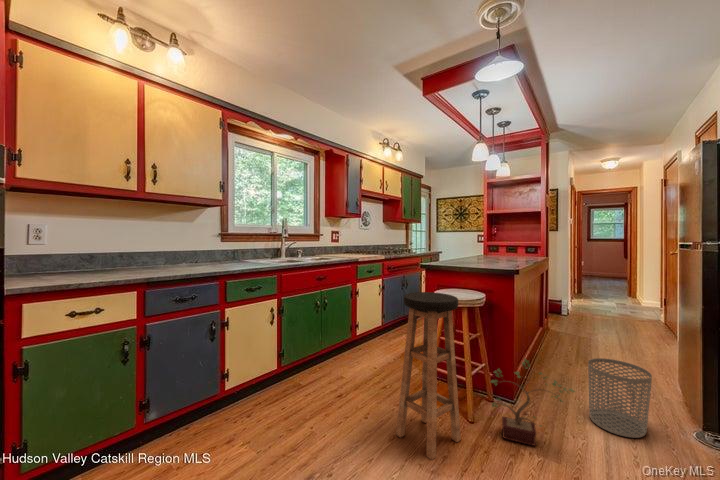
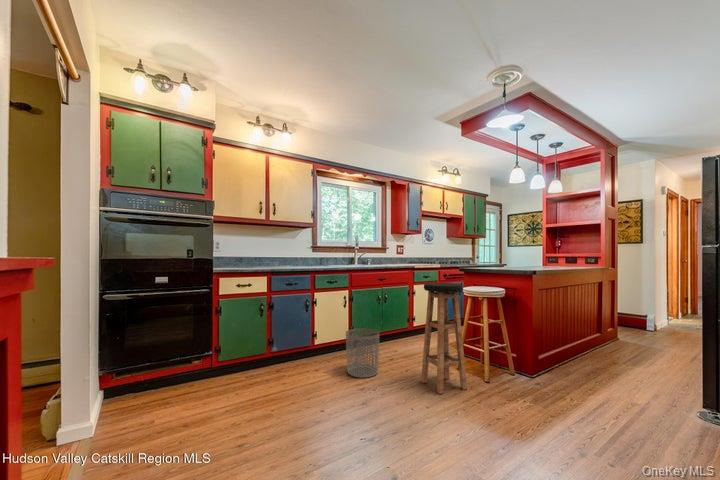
waste bin: present [588,358,652,438] -> present [346,328,379,378]
potted plant: present [491,359,575,445] -> none [491,332,551,398]

